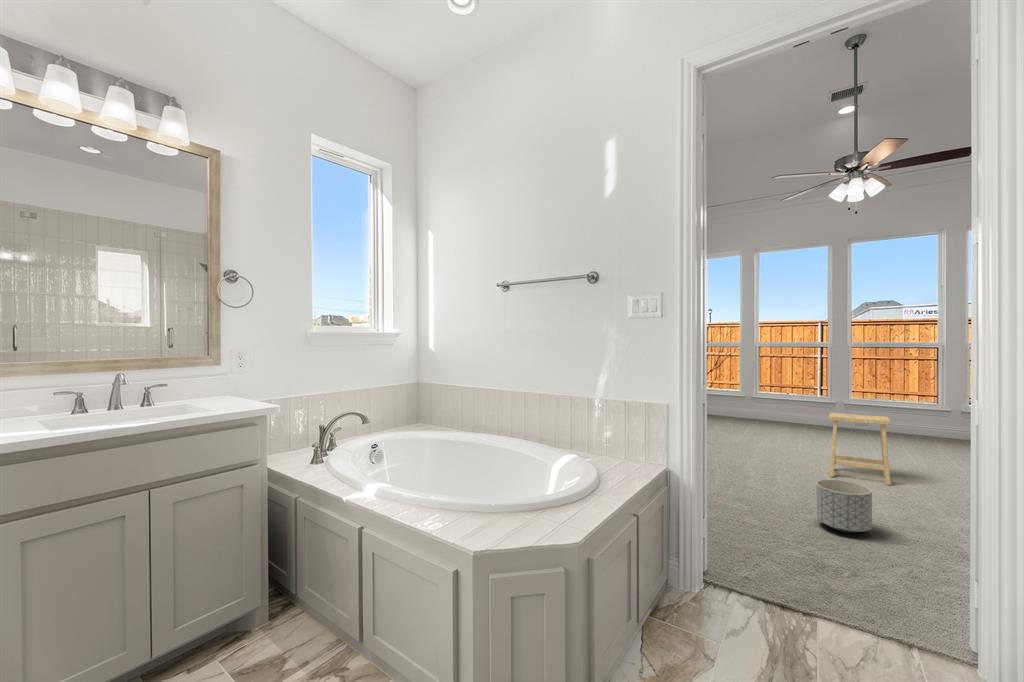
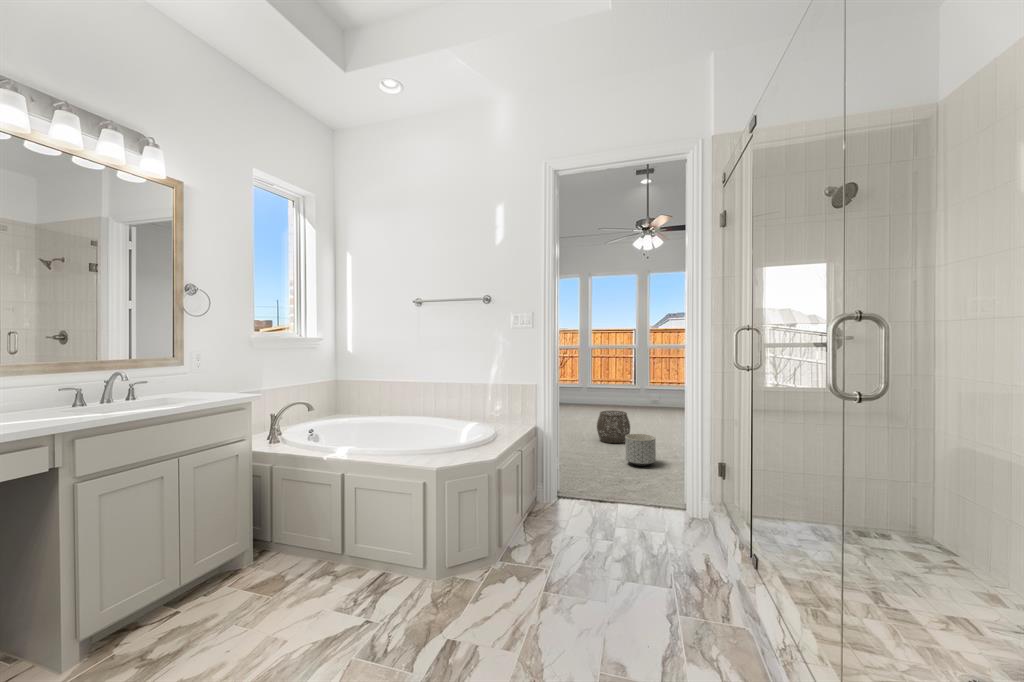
footstool: present [829,412,891,485] -> none [635,393,670,439]
woven basket: none [766,435,822,485] -> present [597,410,630,443]

